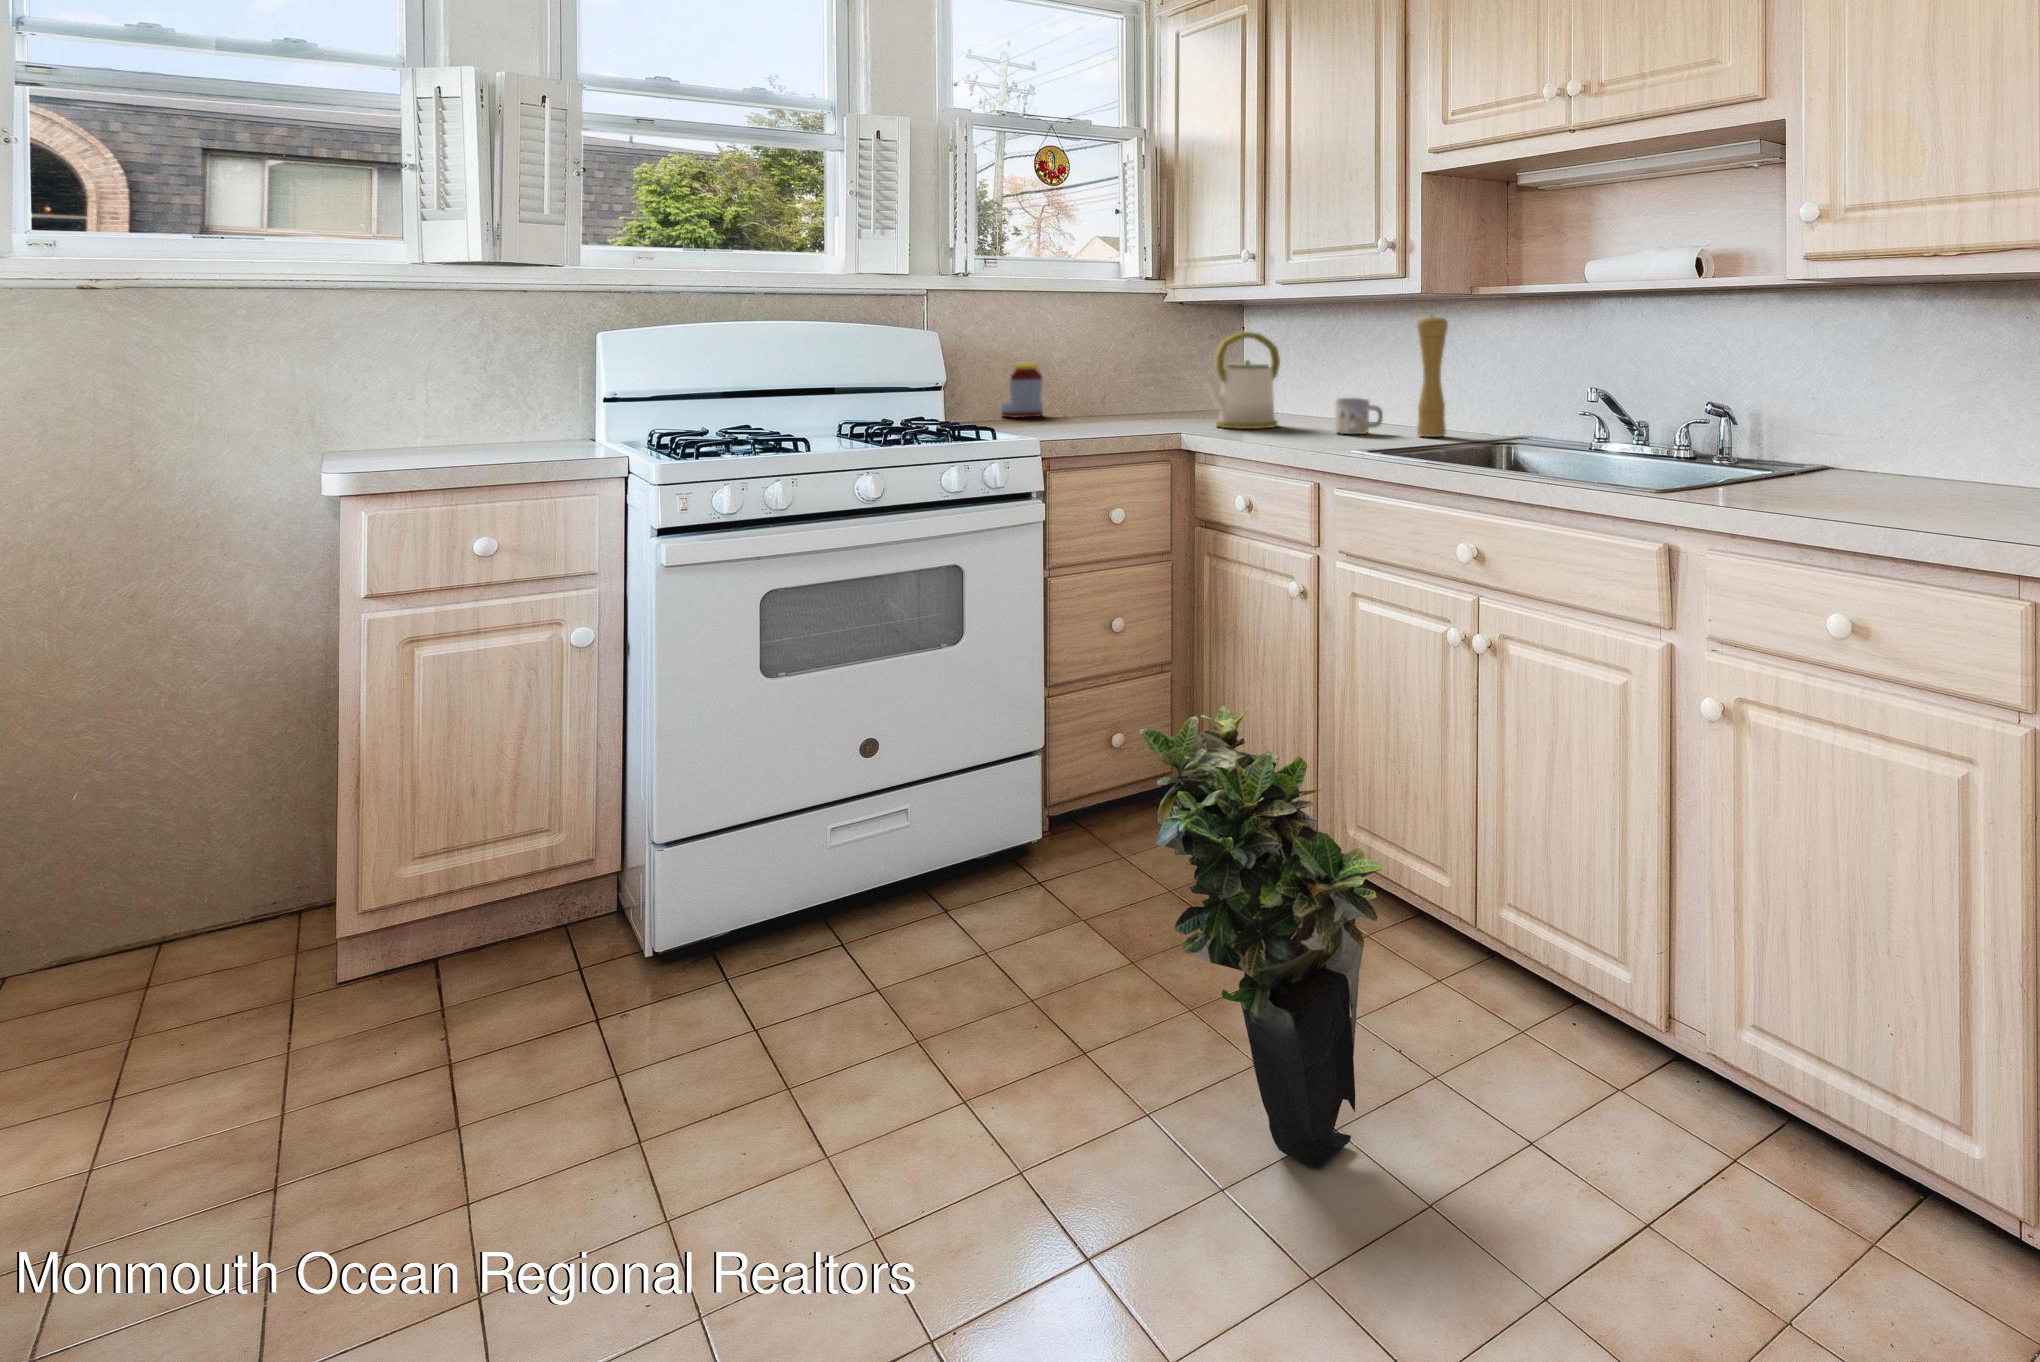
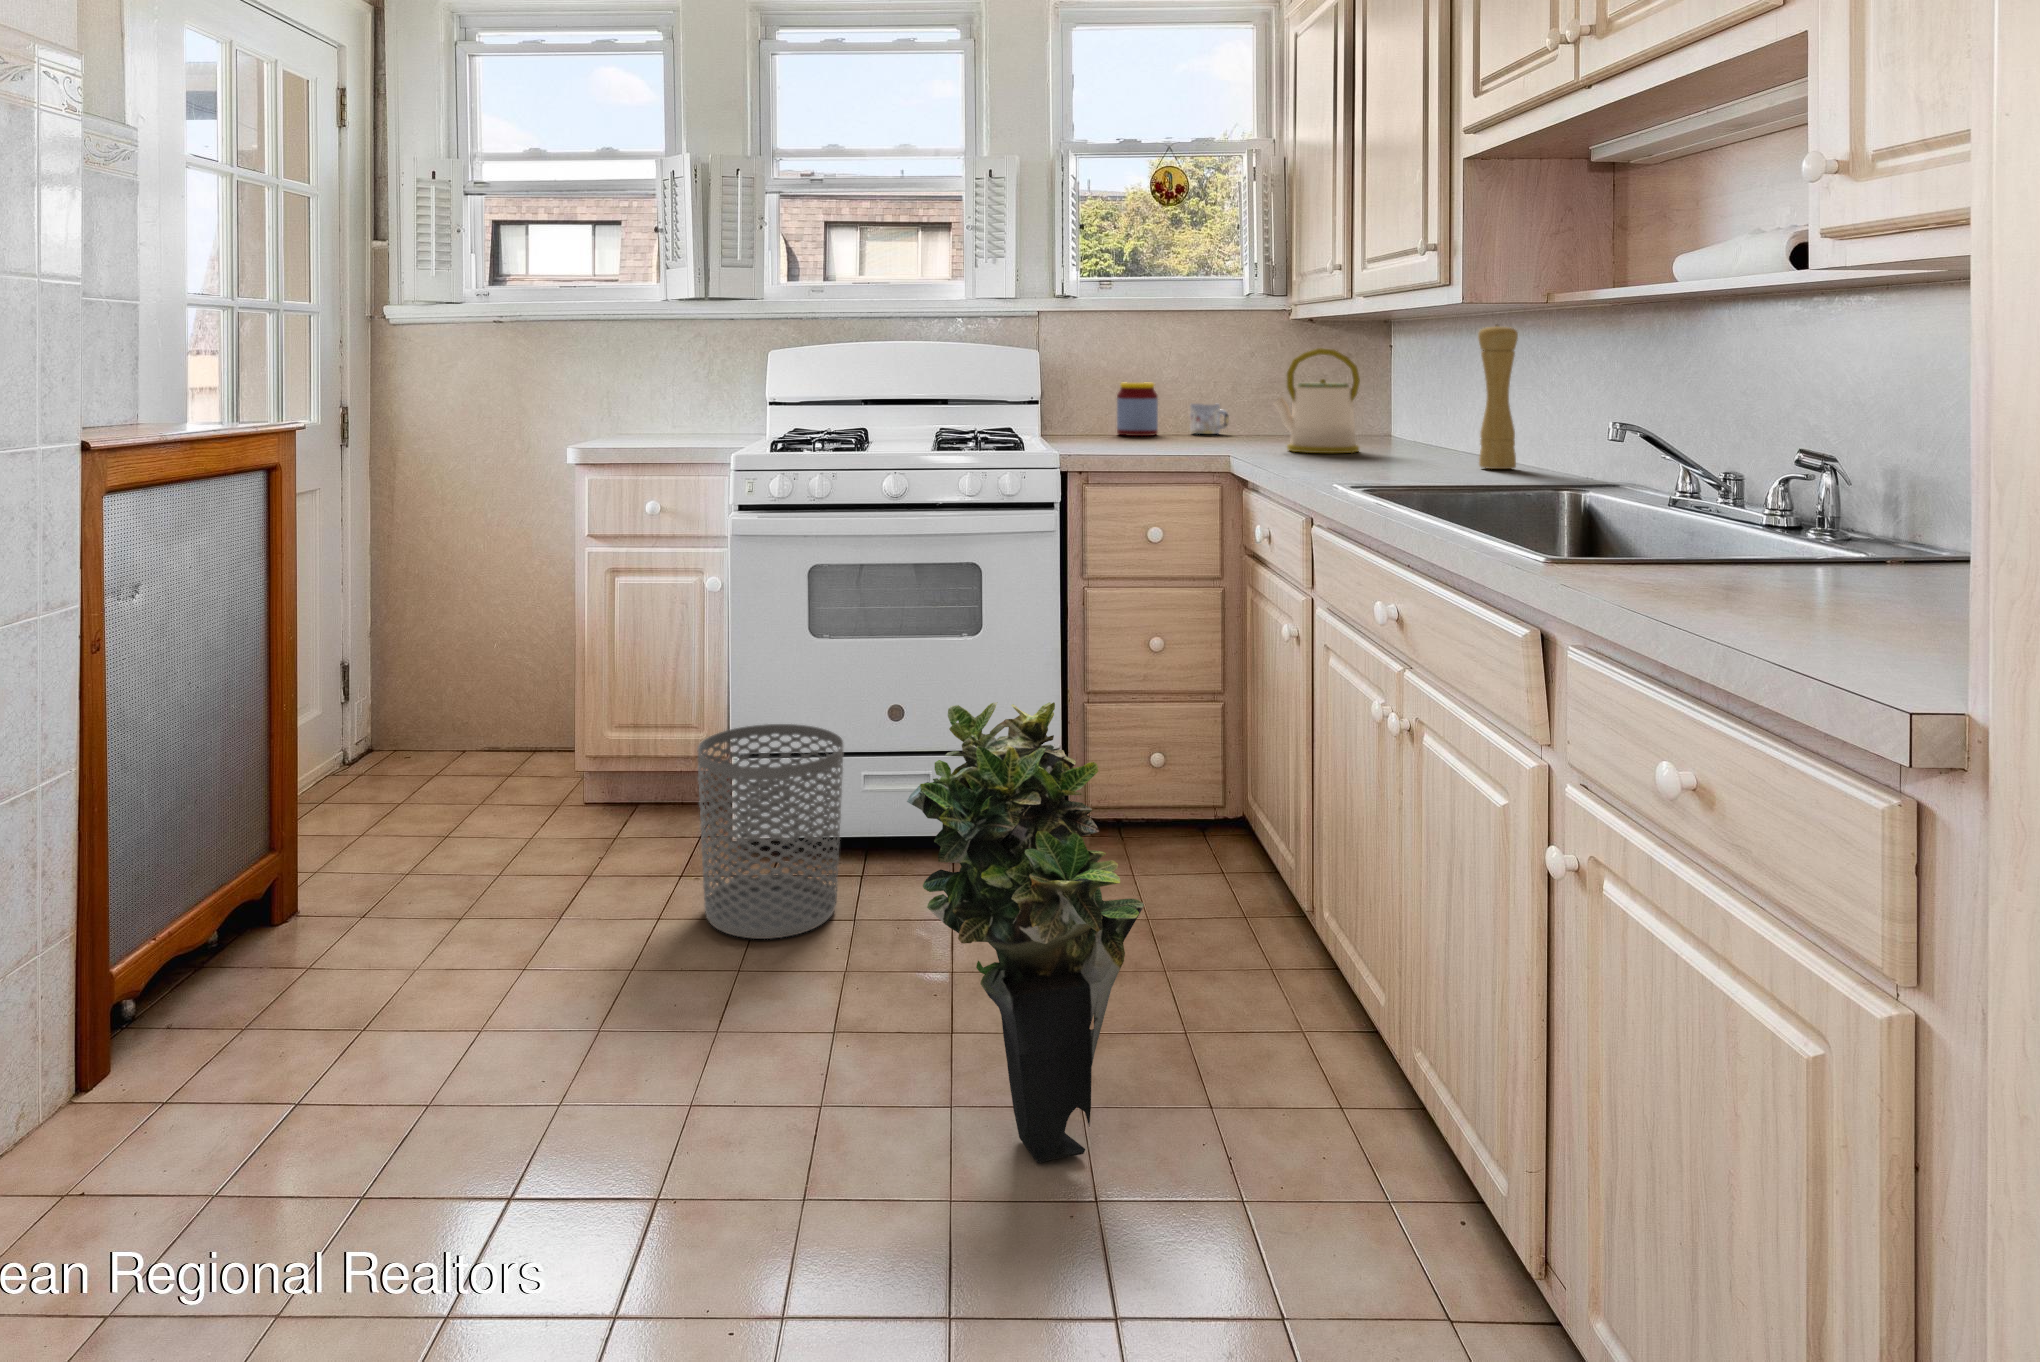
mug: present [1335,398,1383,434] -> present [1190,403,1229,434]
waste bin: none [684,786,877,1066] -> present [698,724,843,939]

